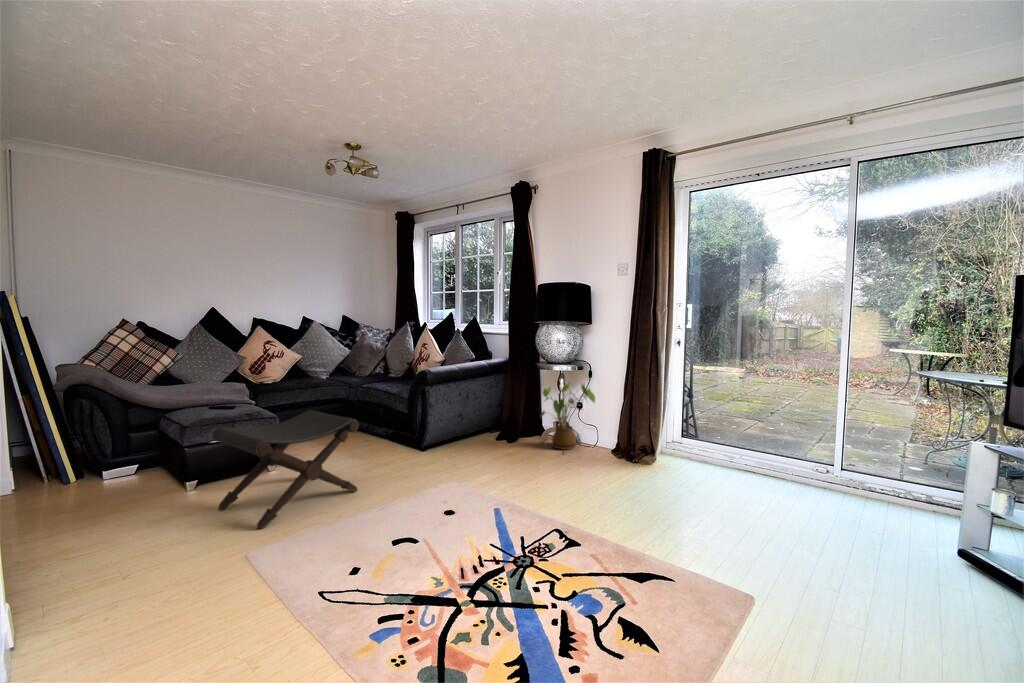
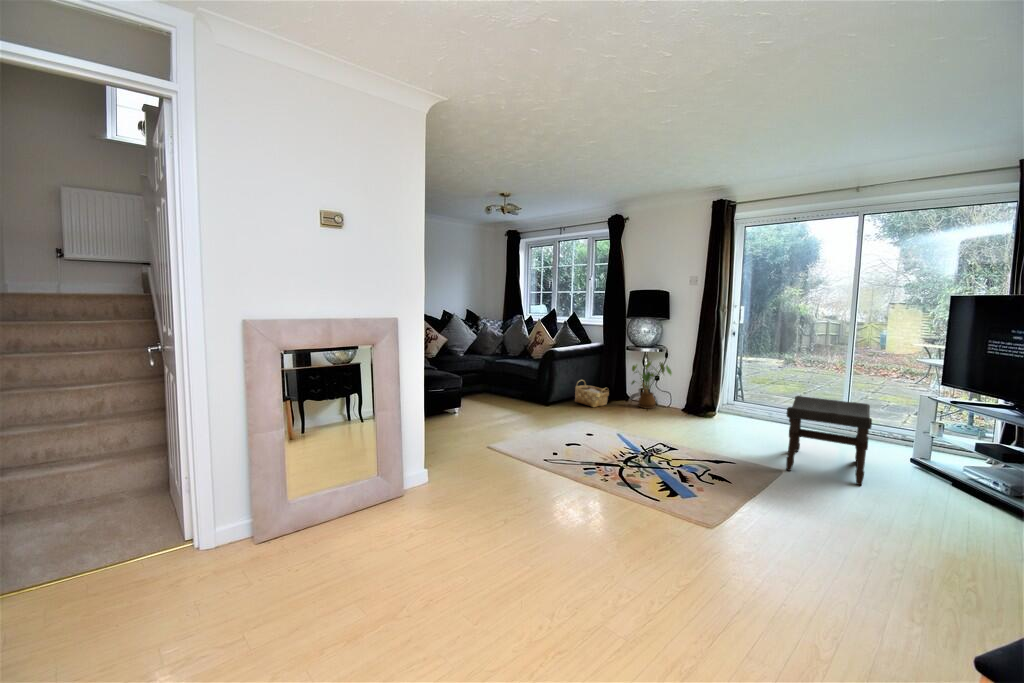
footstool: present [212,410,359,529] -> present [786,396,872,485]
woven basket: none [465,410,511,451] -> present [575,380,609,407]

